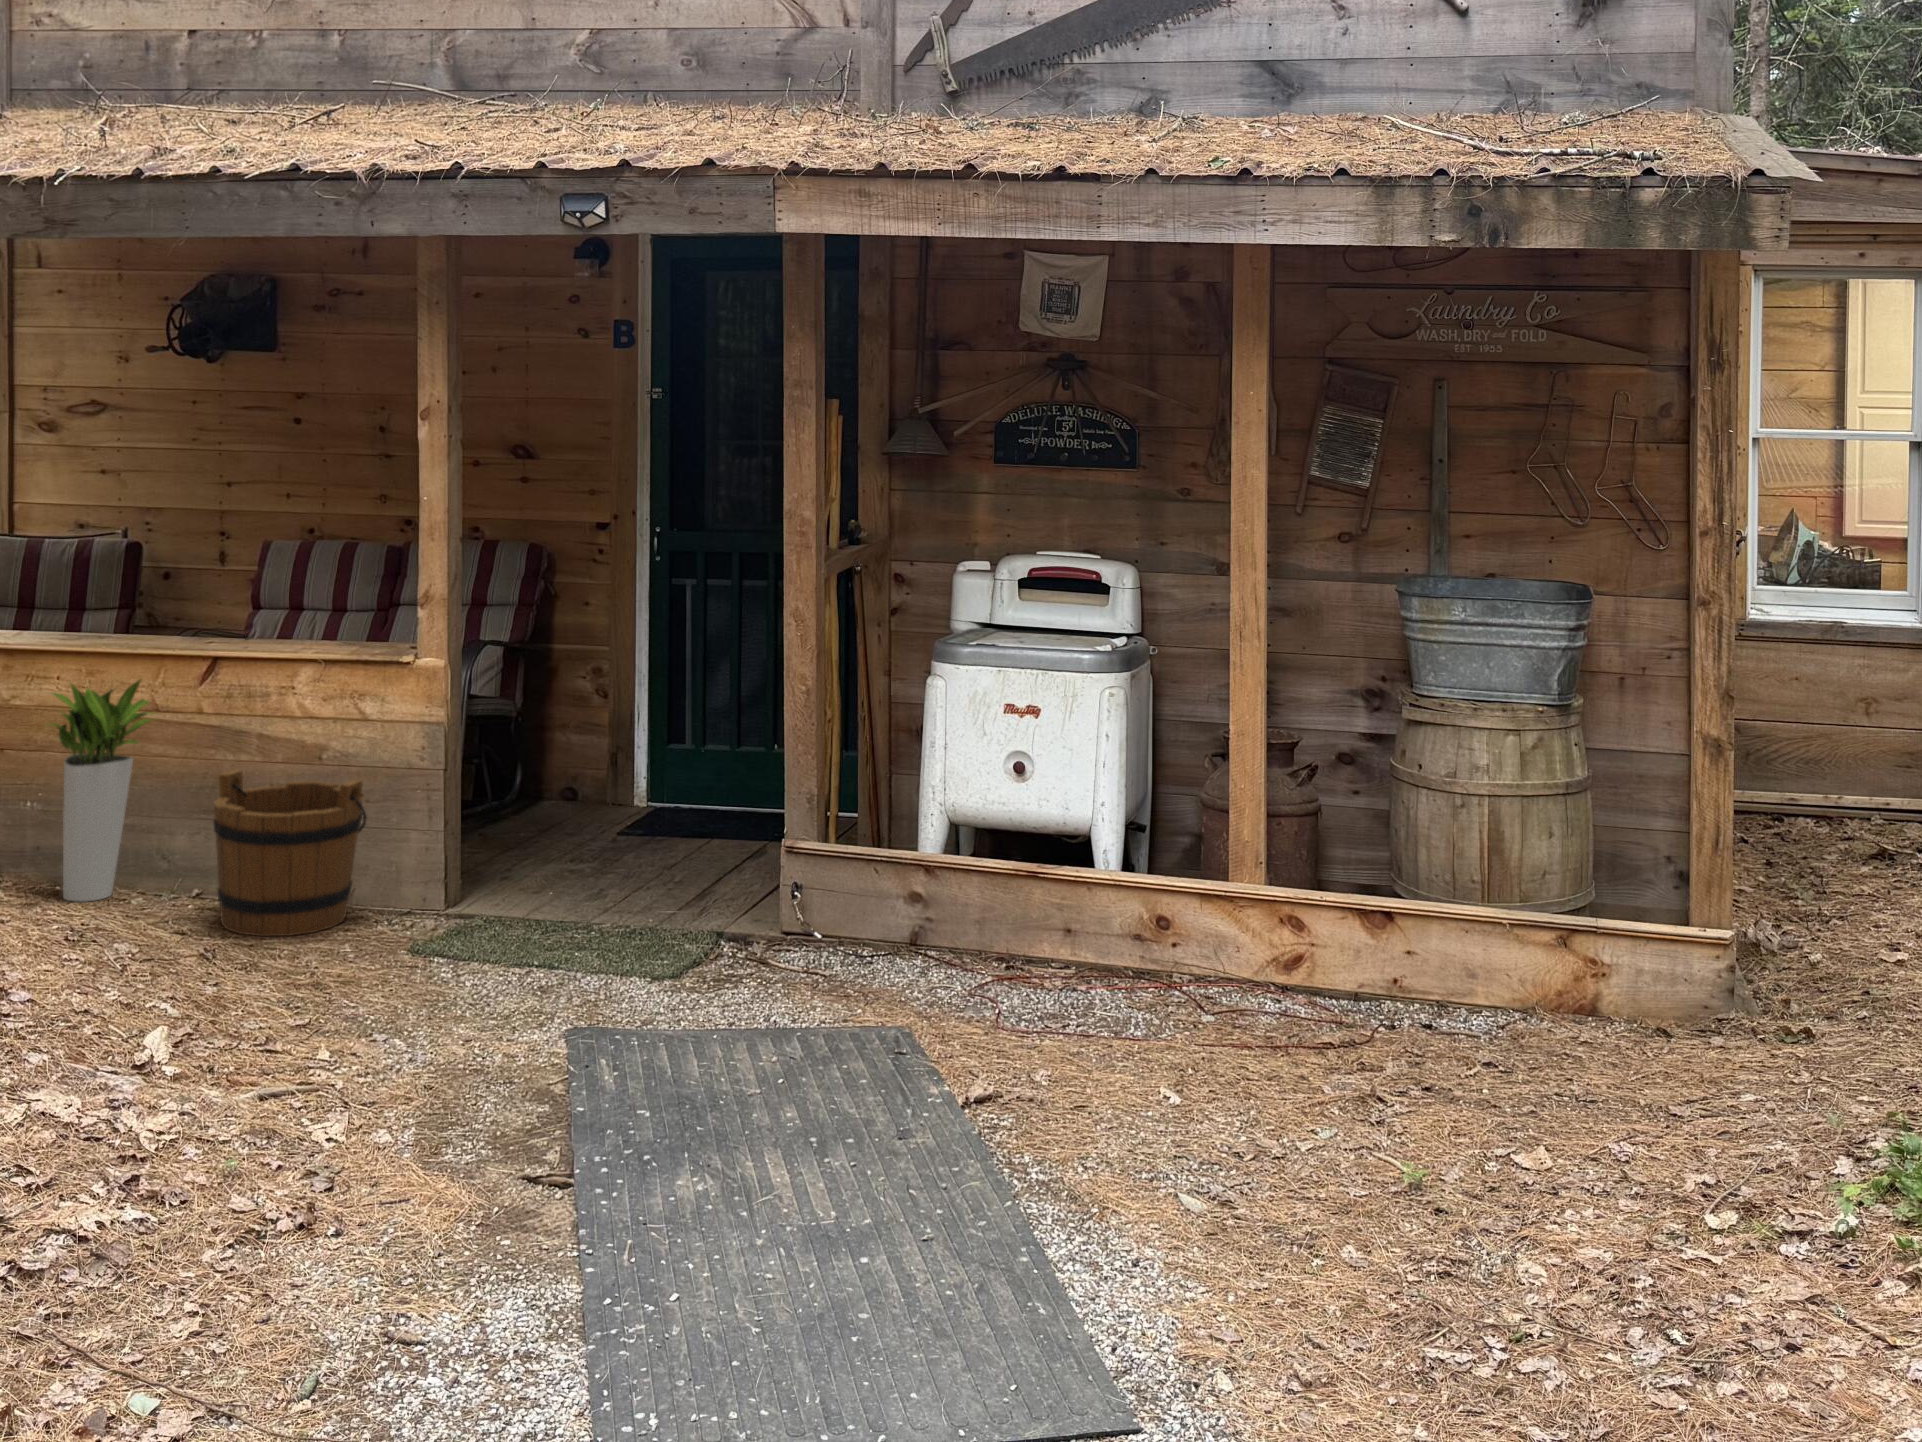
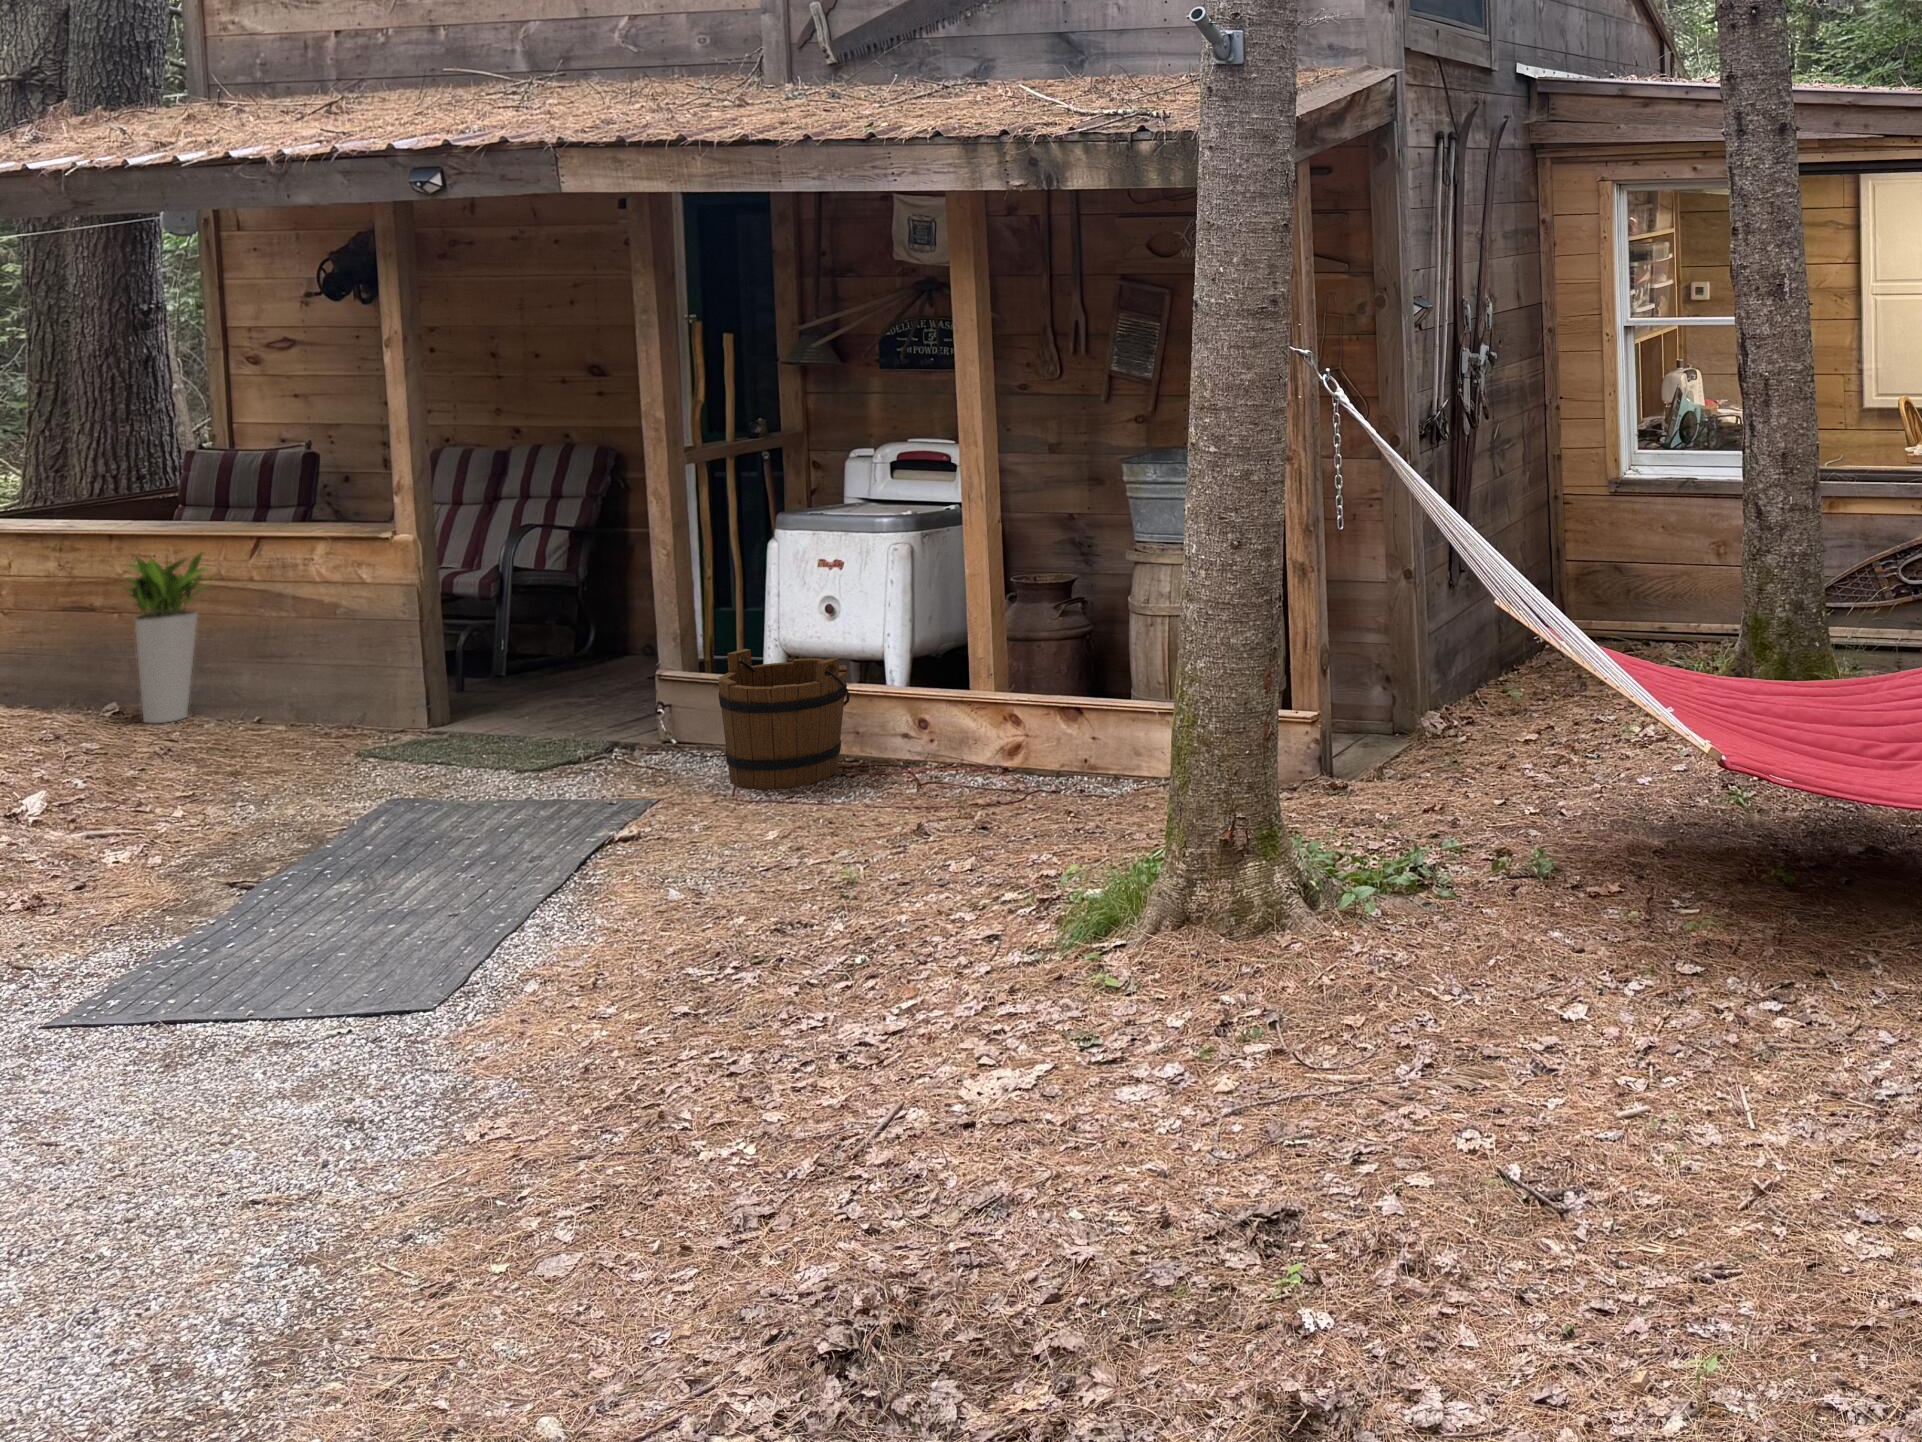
bucket: present [213,770,367,936] -> present [718,649,850,789]

